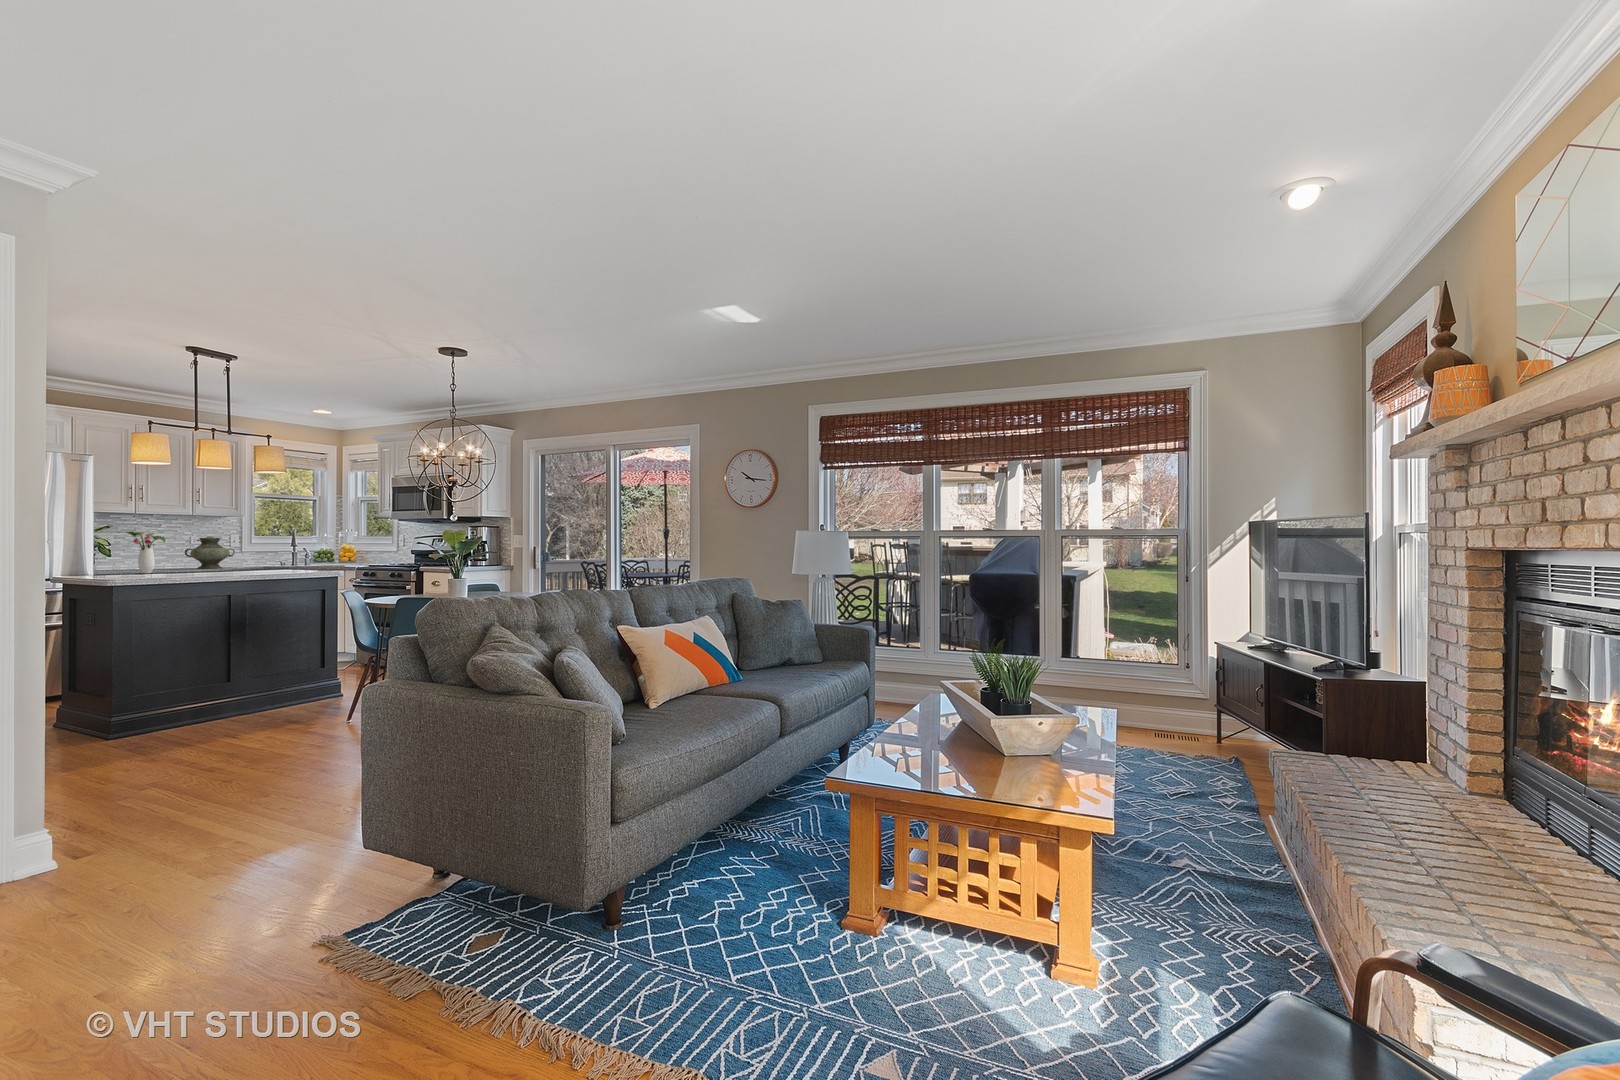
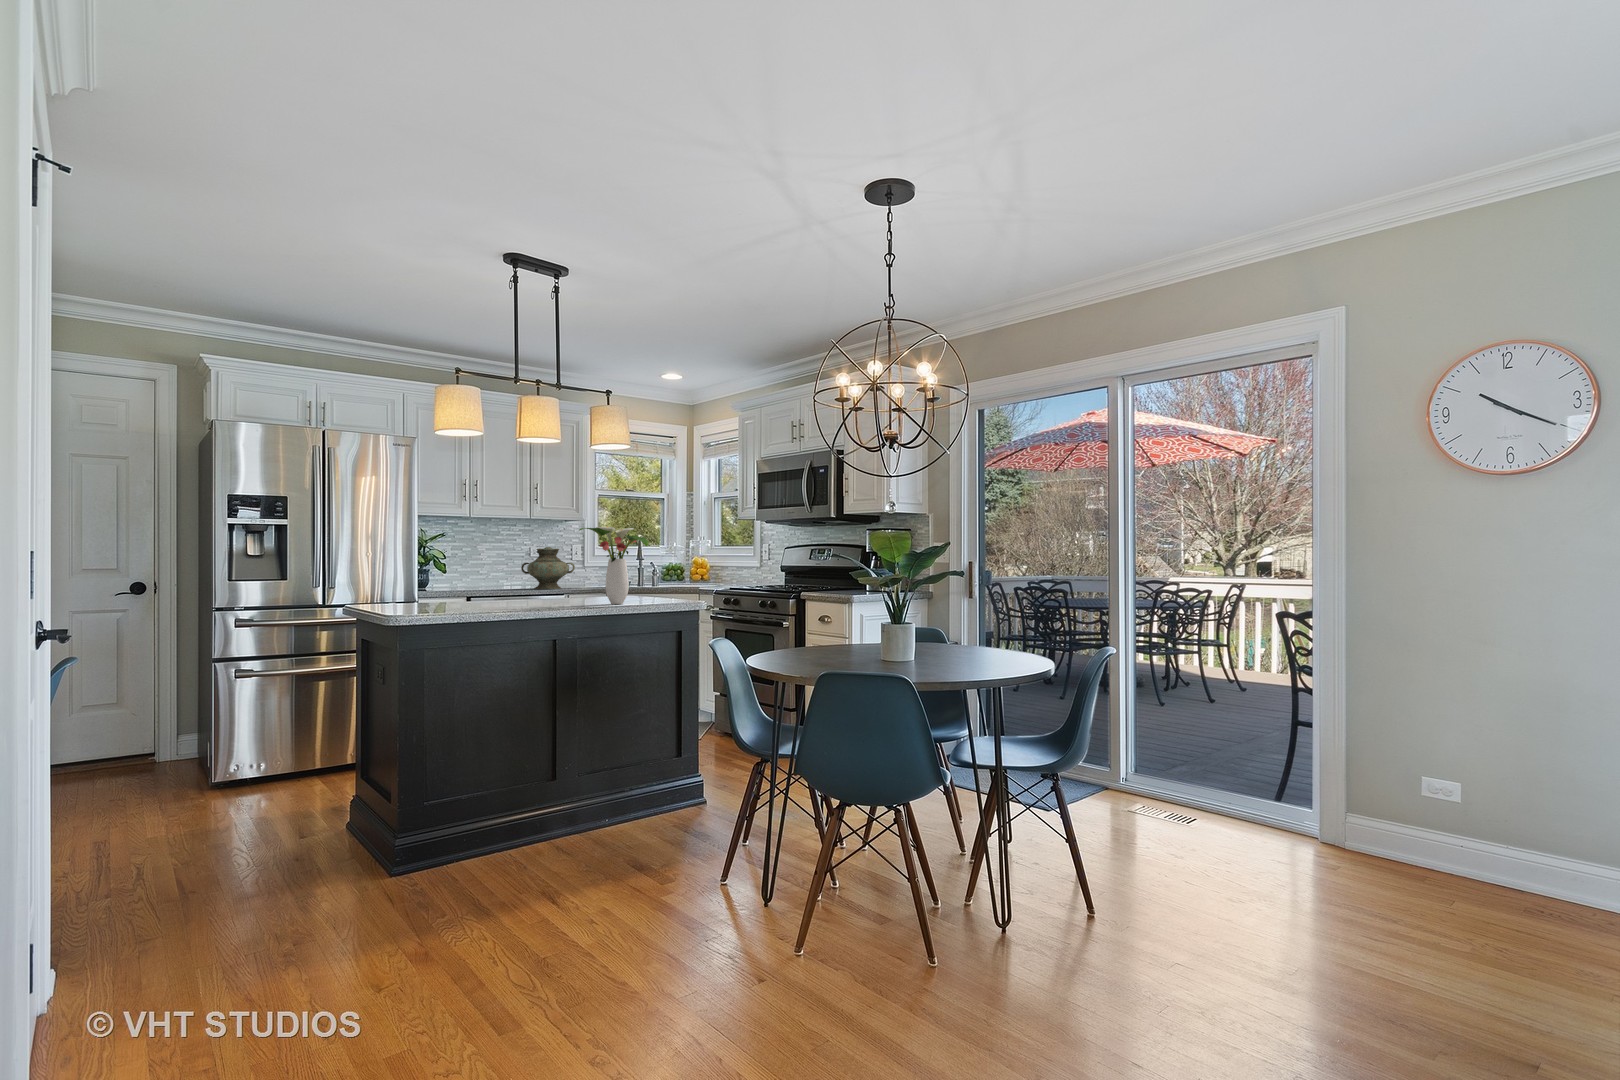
flower arrangement: present [118,530,166,573] -> present [579,526,648,604]

